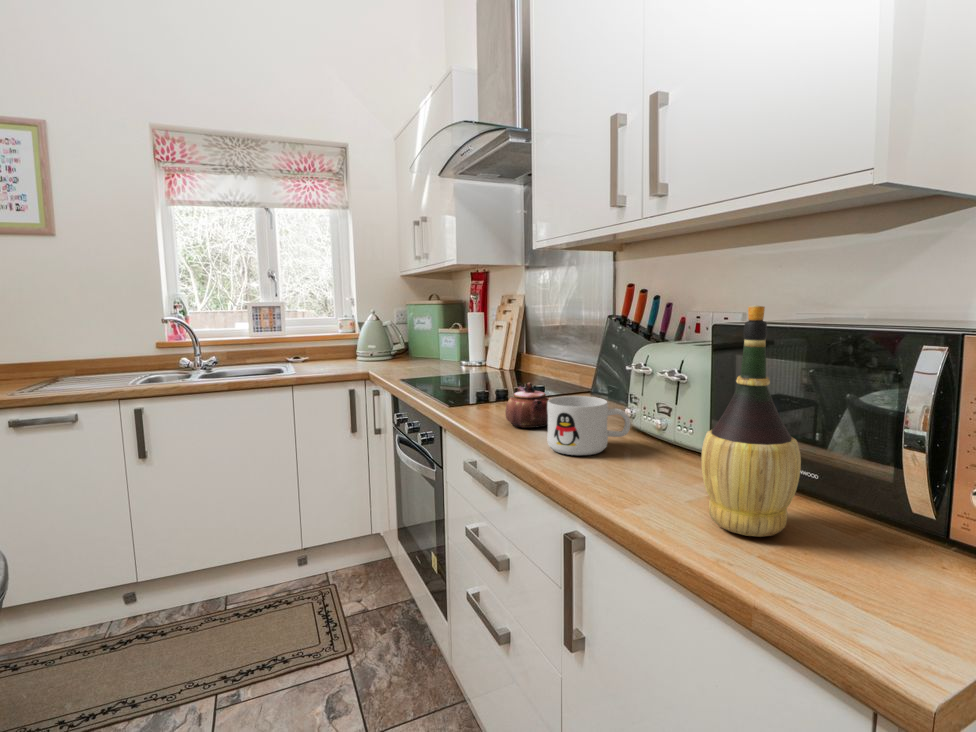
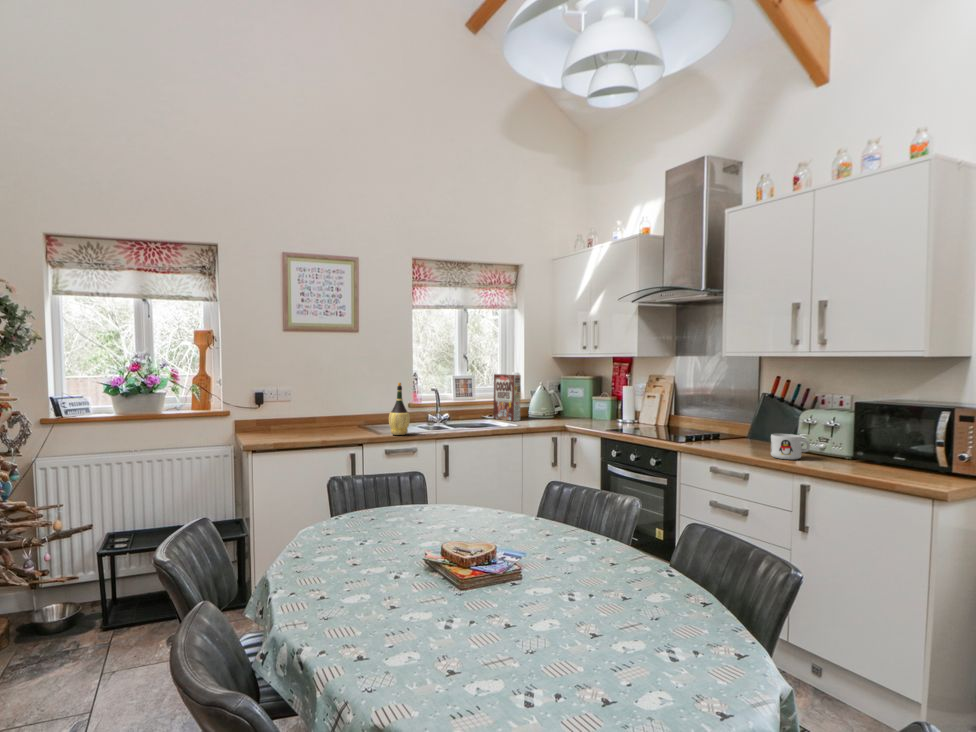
cereal box: none [304,299,332,364] -> present [493,374,521,421]
wine bottle: present [701,305,801,537] -> present [389,383,410,435]
teapot: present [506,383,549,428] -> none [728,429,757,451]

